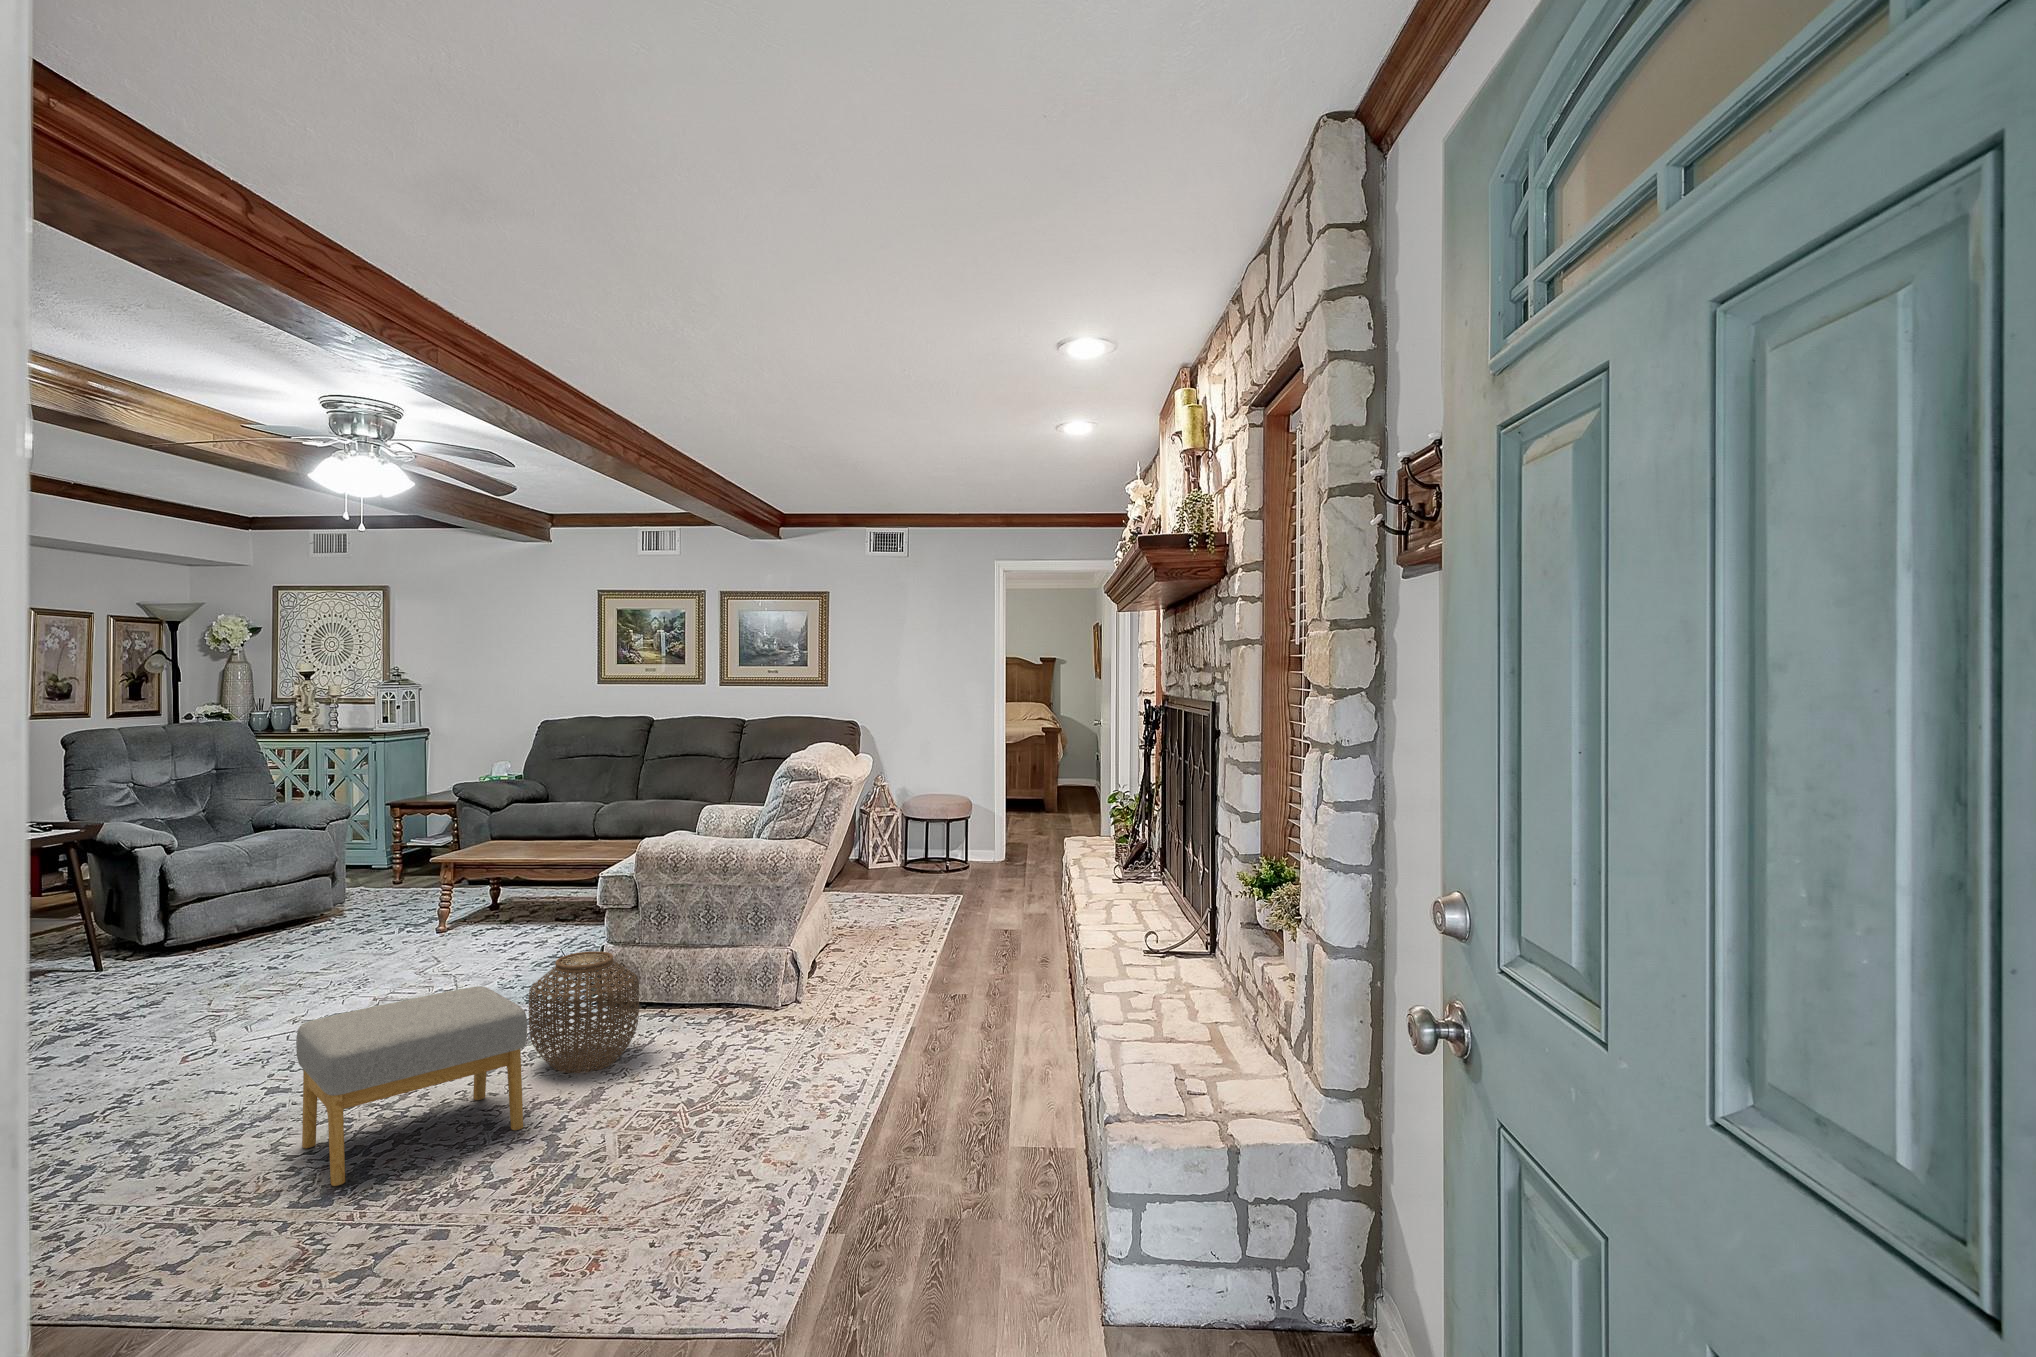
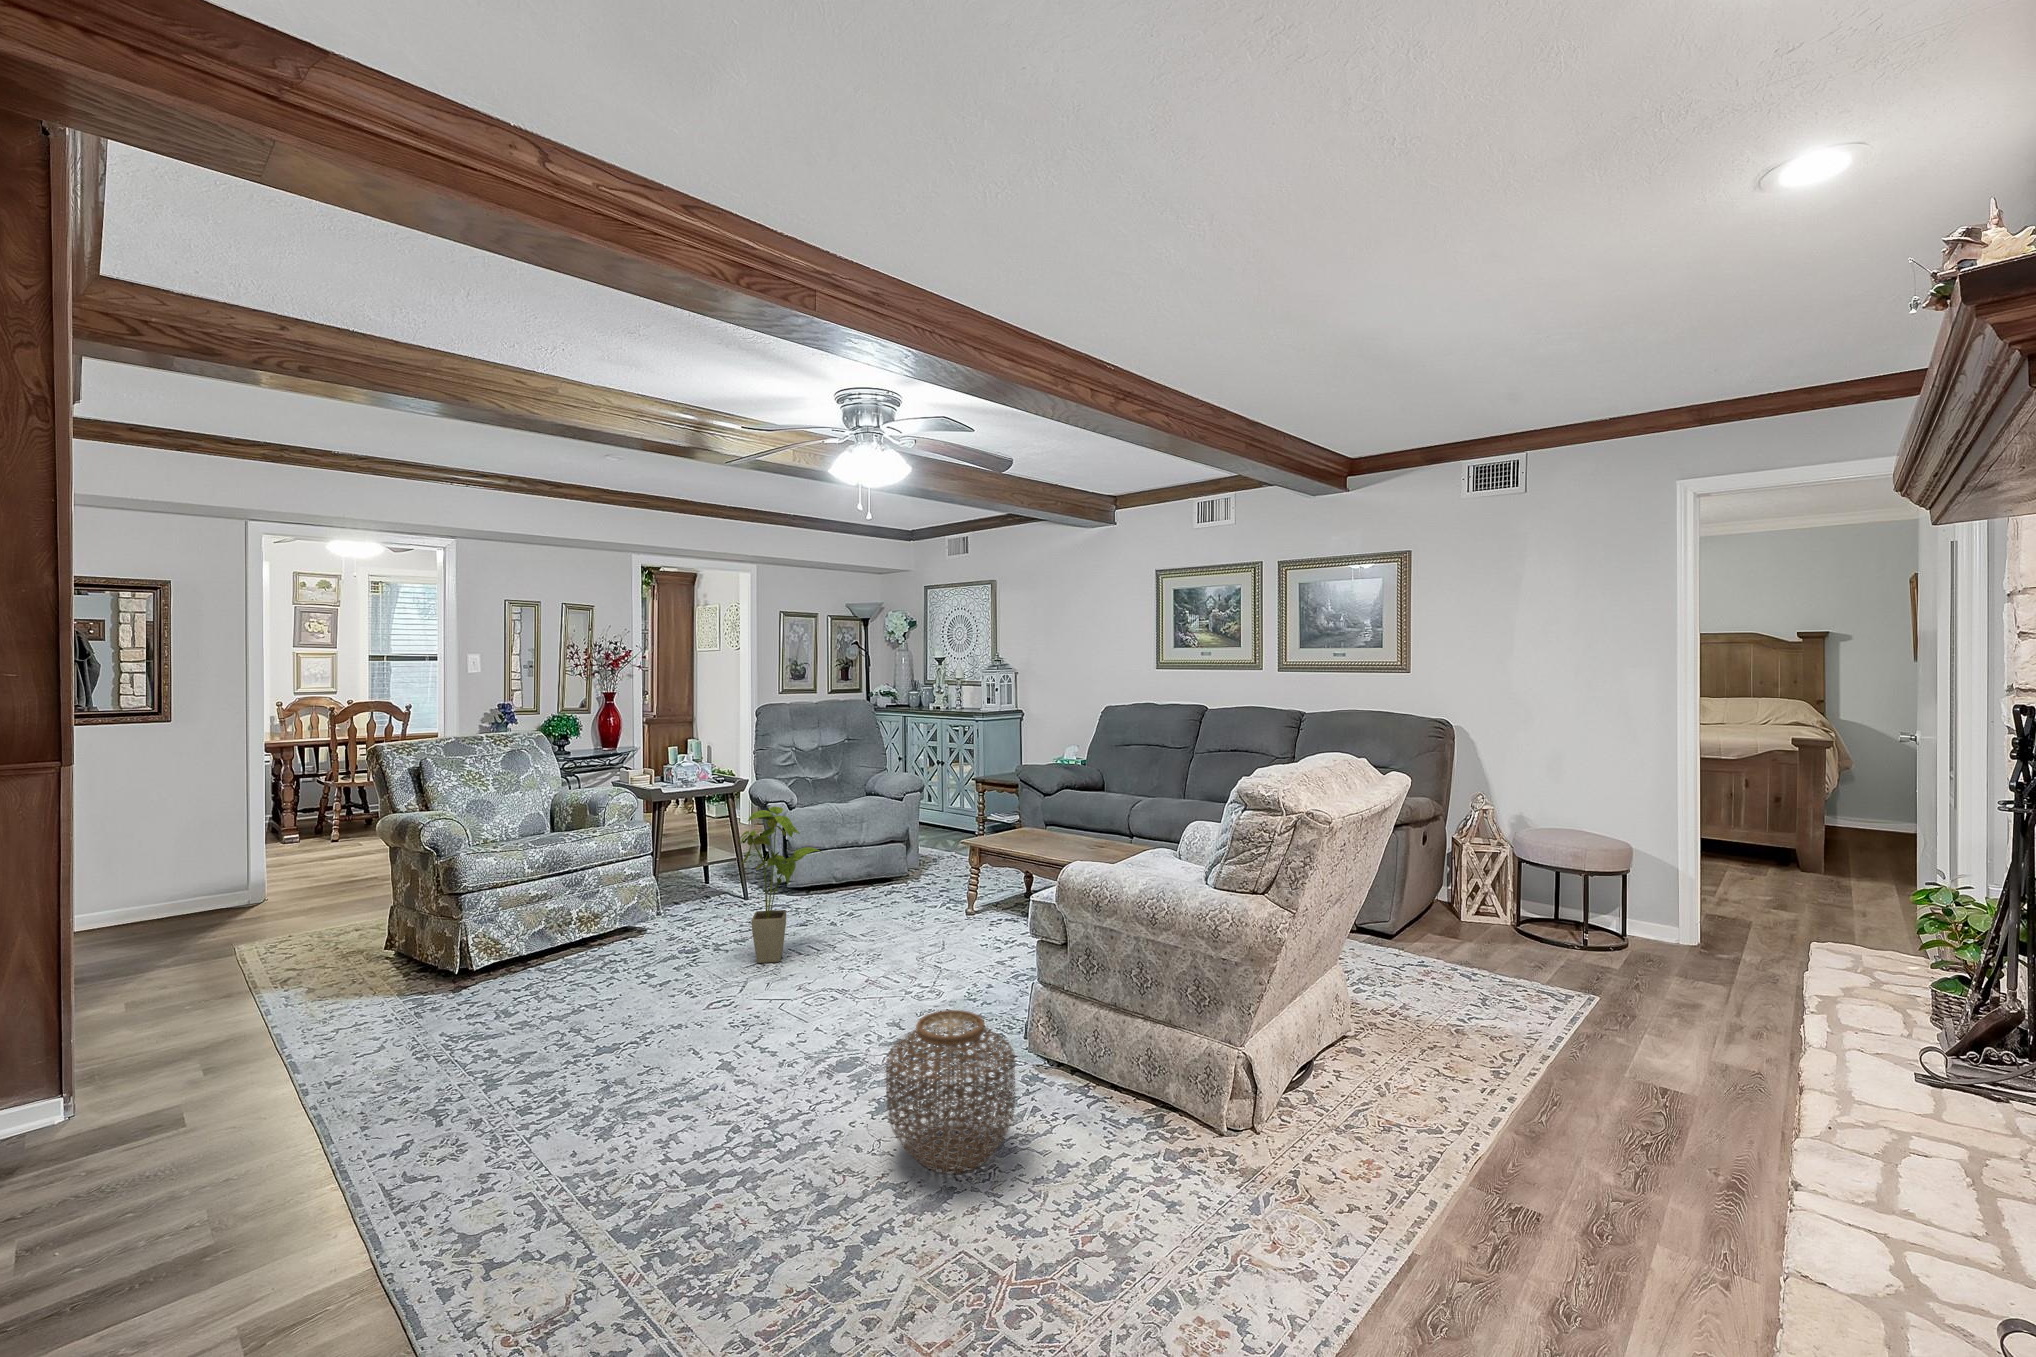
house plant: none [184,832,294,1006] -> present [739,807,822,963]
footstool: present [296,986,527,1186] -> none [581,1040,827,1275]

